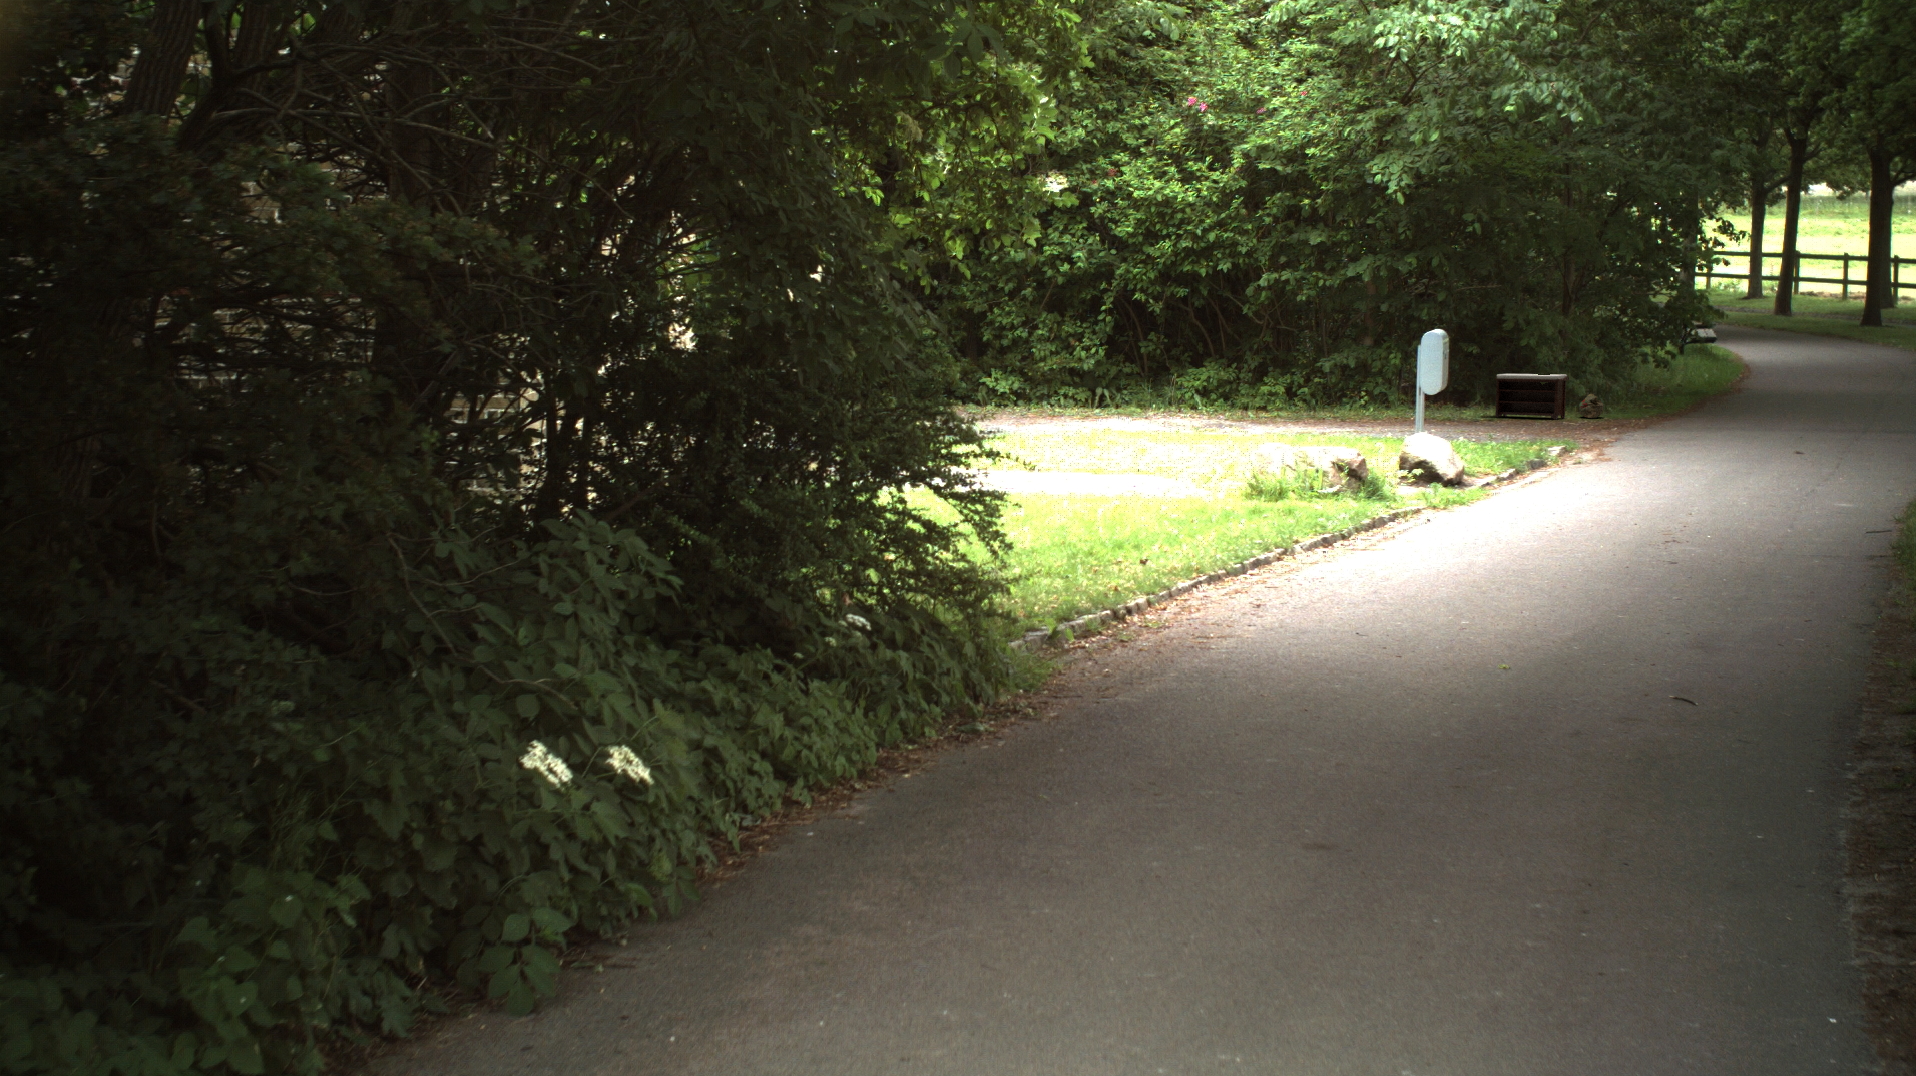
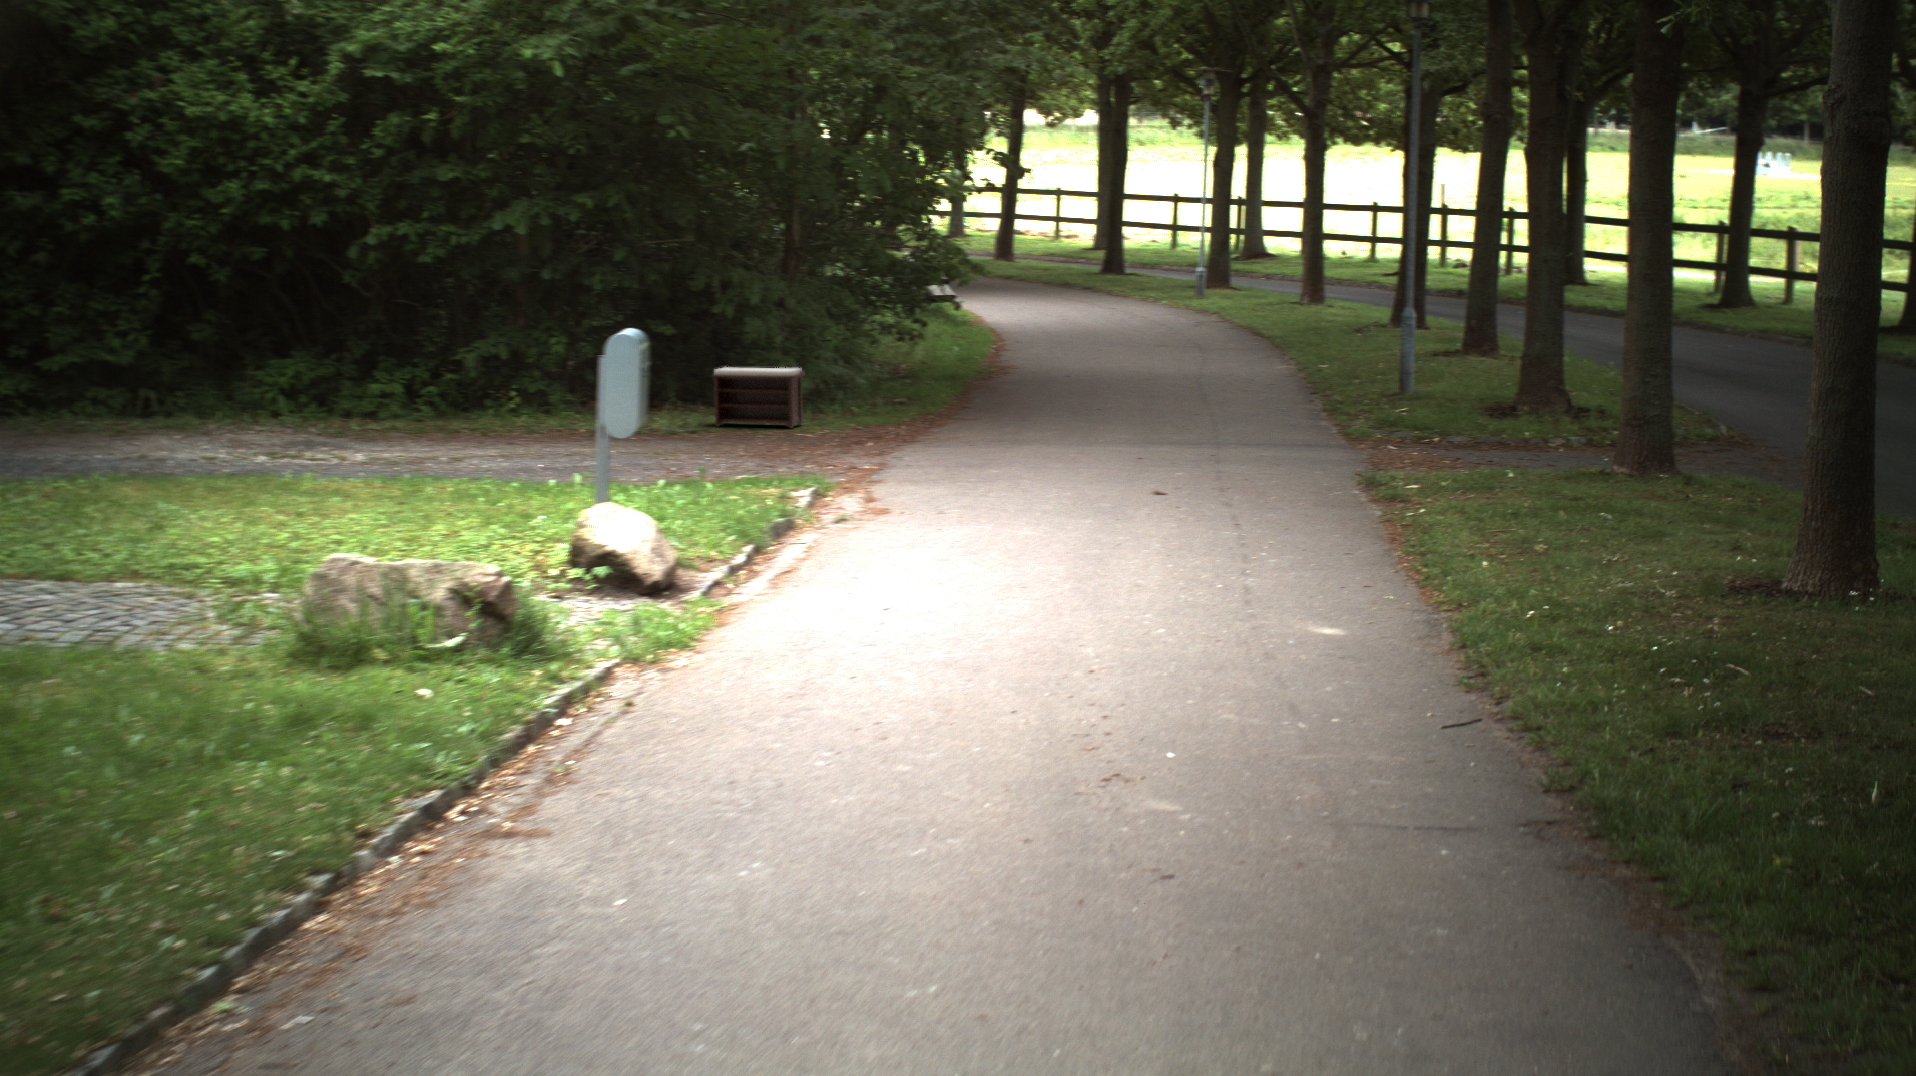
bag: present [1579,394,1604,418] -> none [819,392,849,425]

